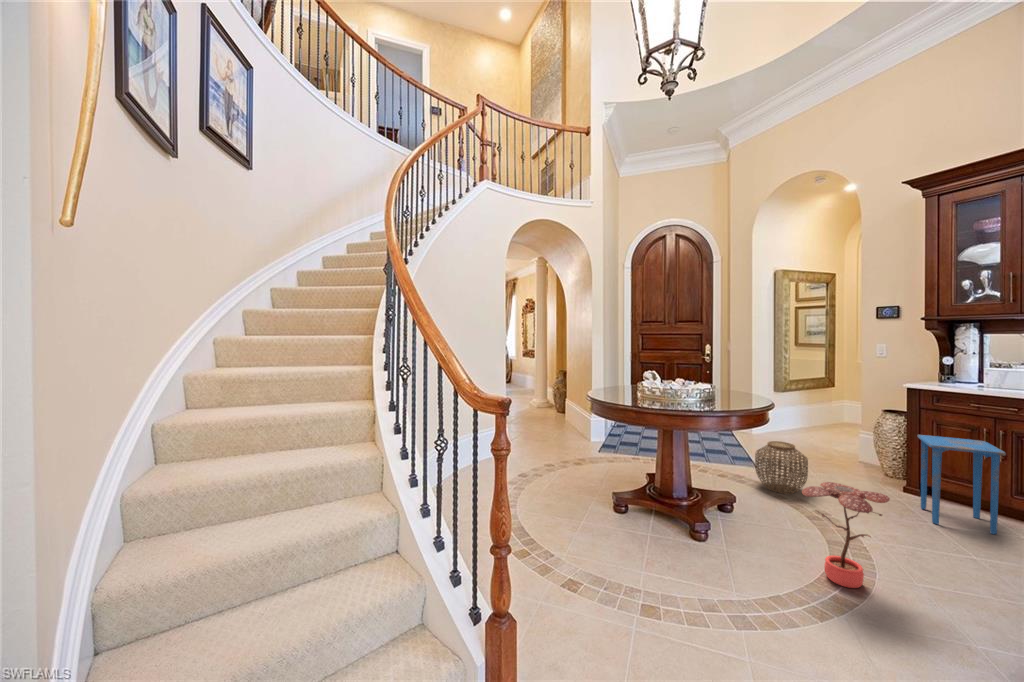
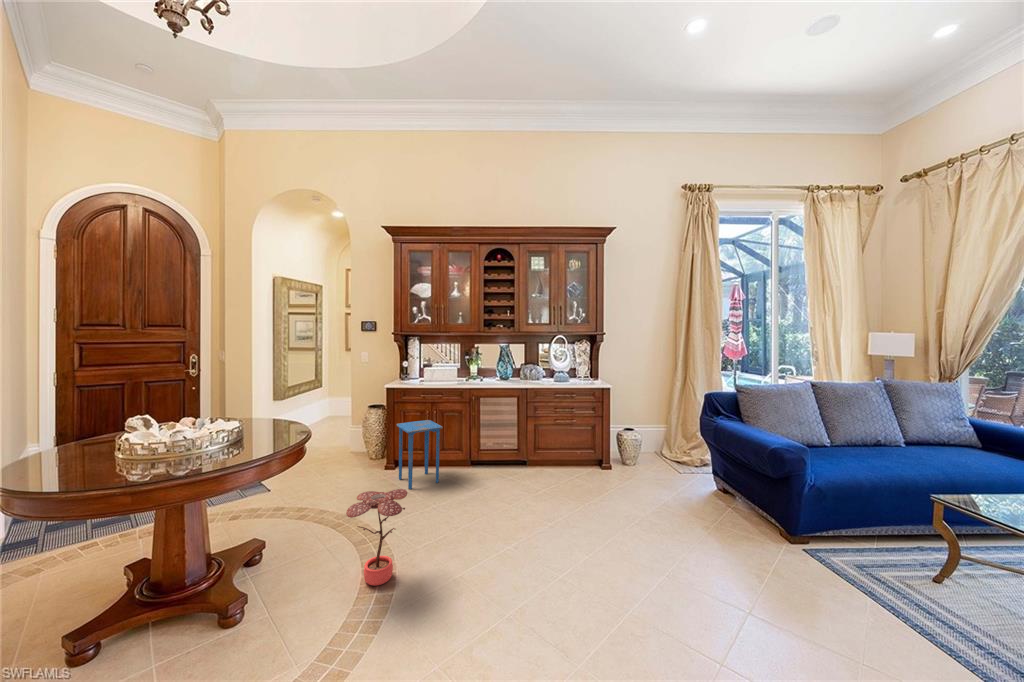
woven basket: present [755,441,808,494] -> none [273,456,324,511]

